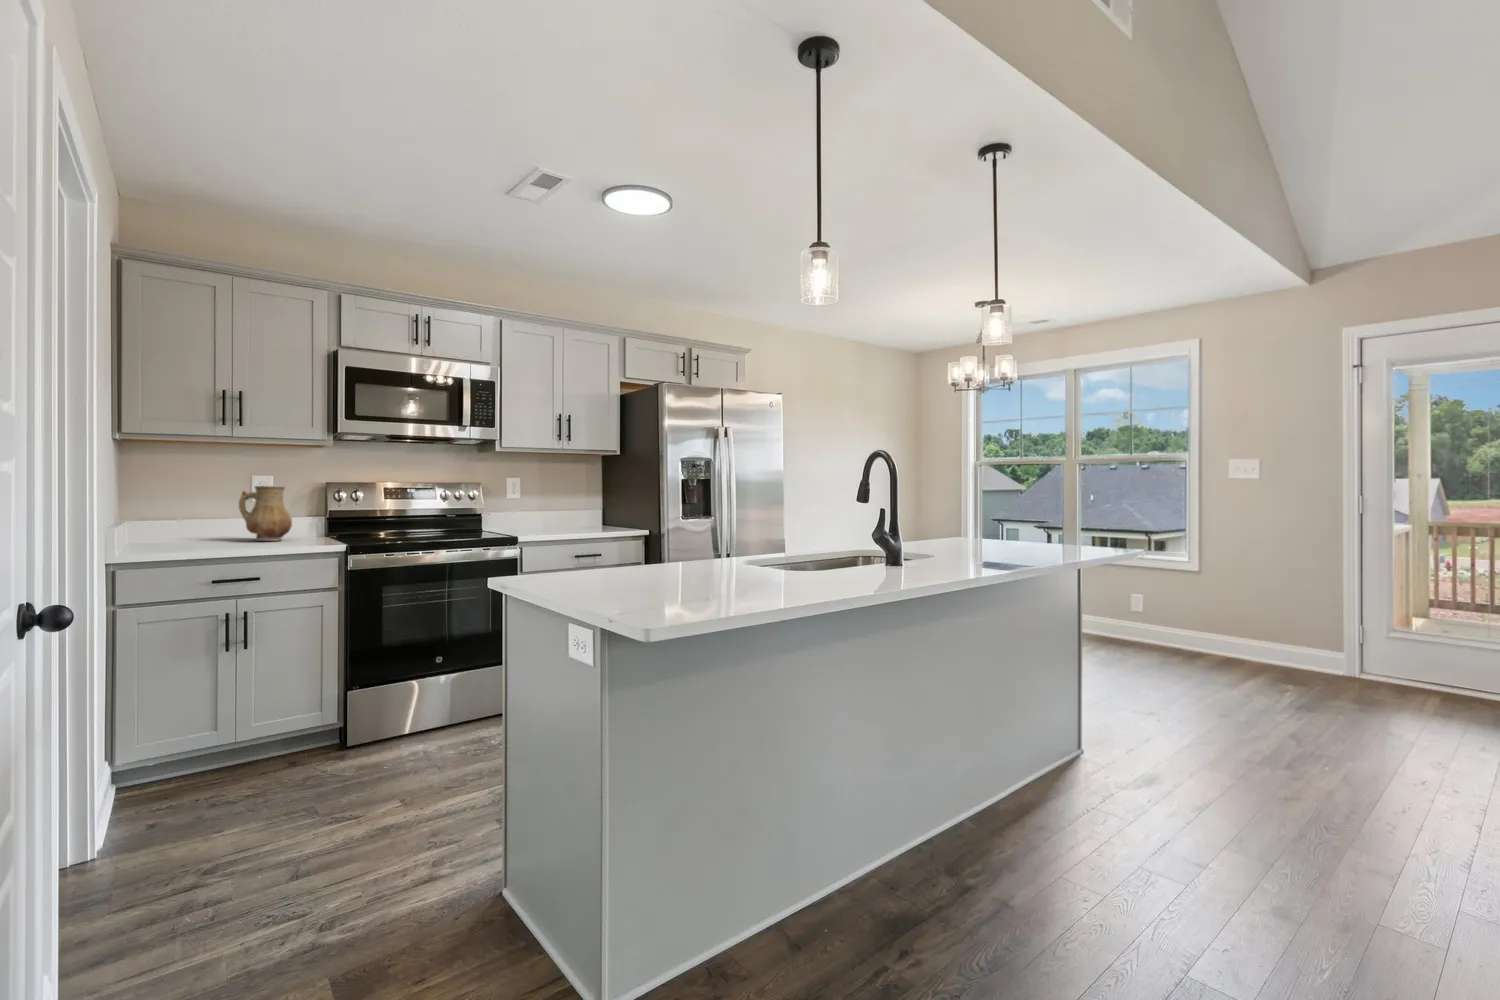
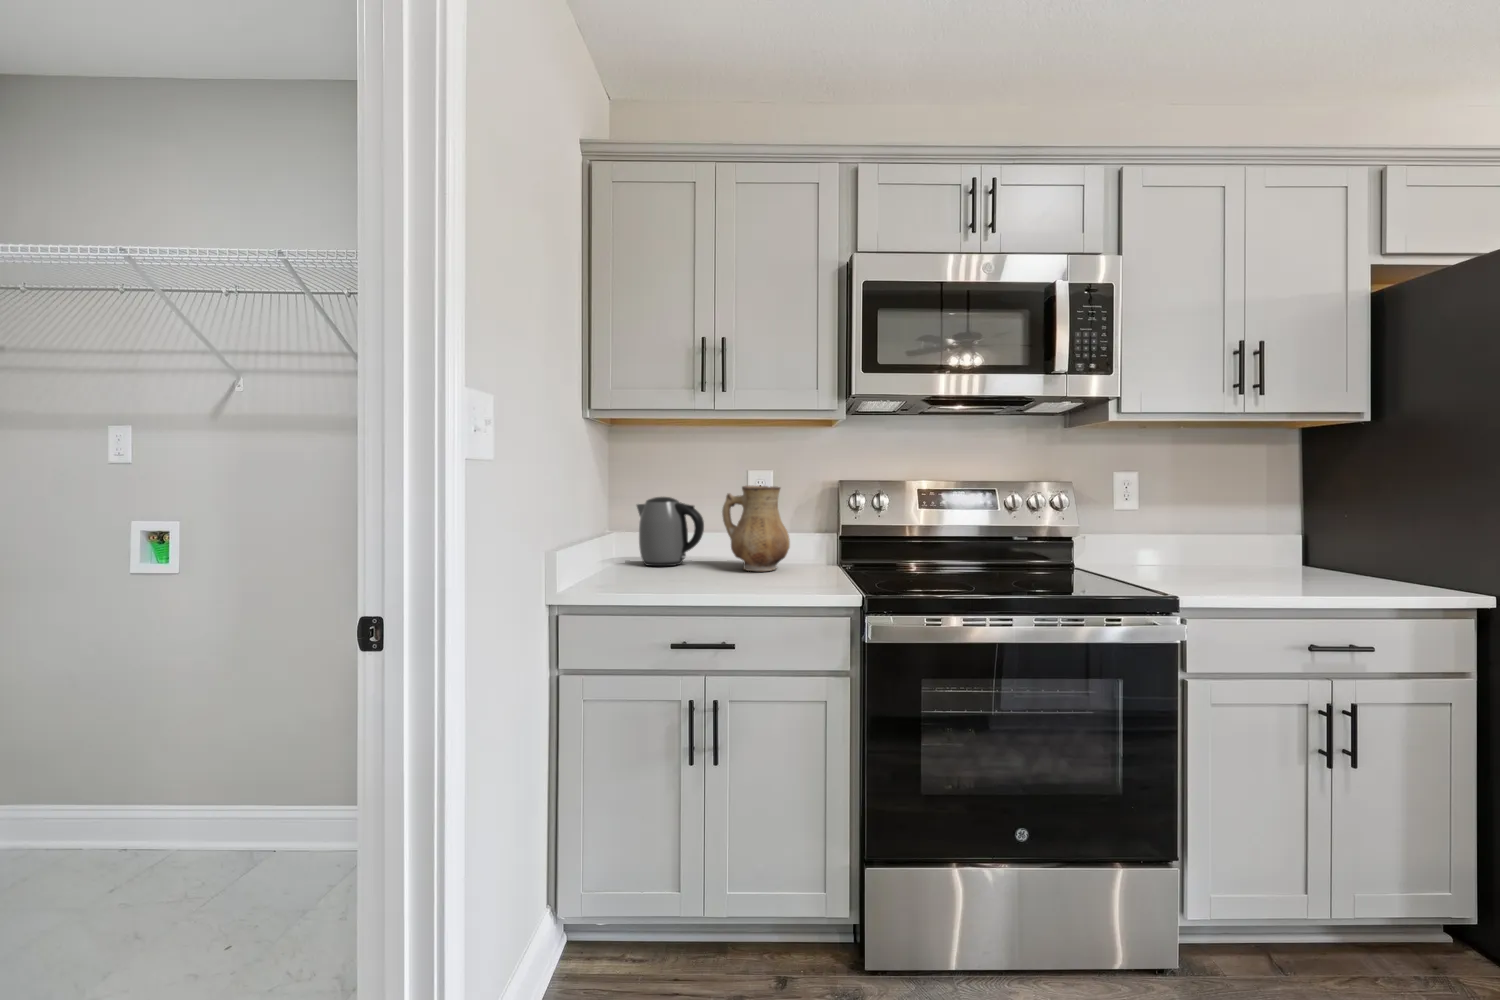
kettle: none [162,494,222,542] -> present [637,497,704,566]

